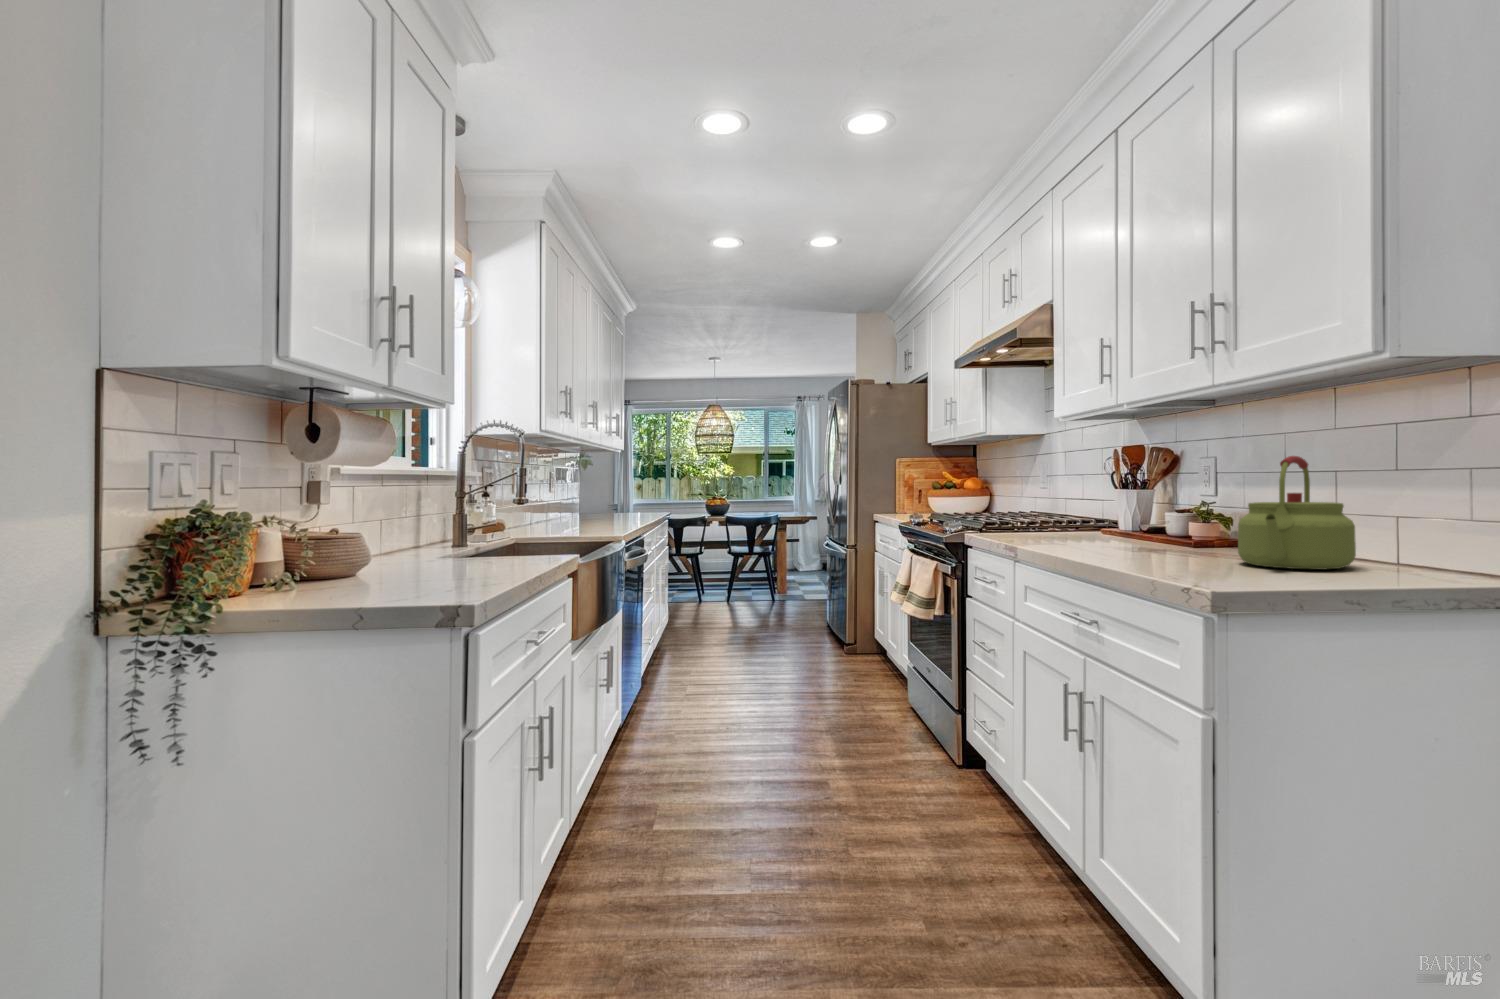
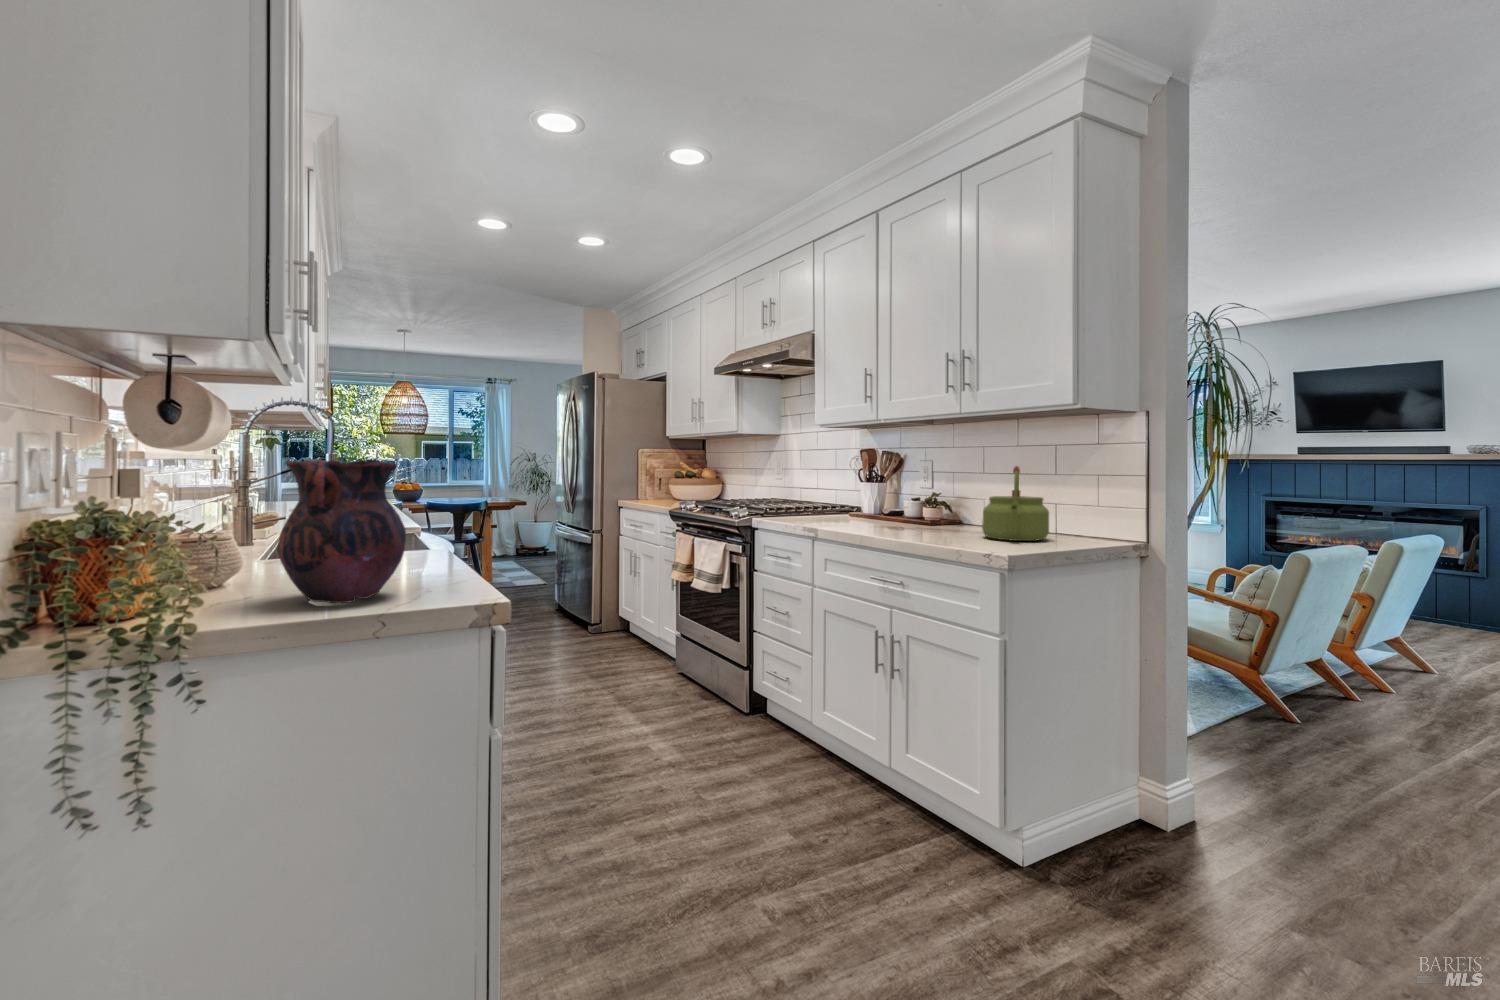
vase: none [313,465,426,595] -> present [277,459,406,603]

